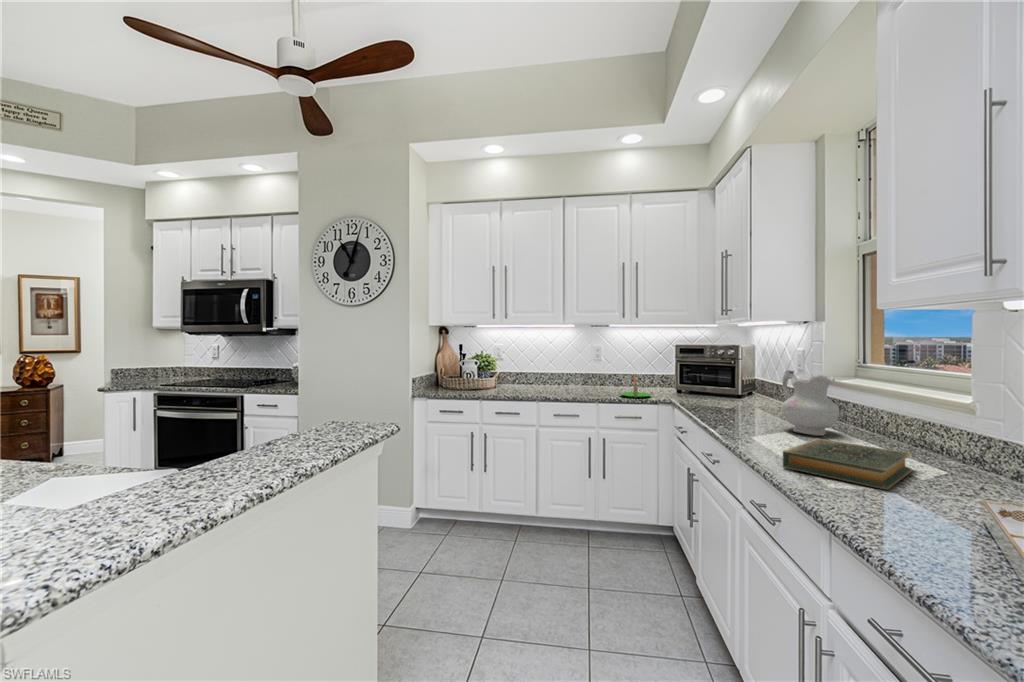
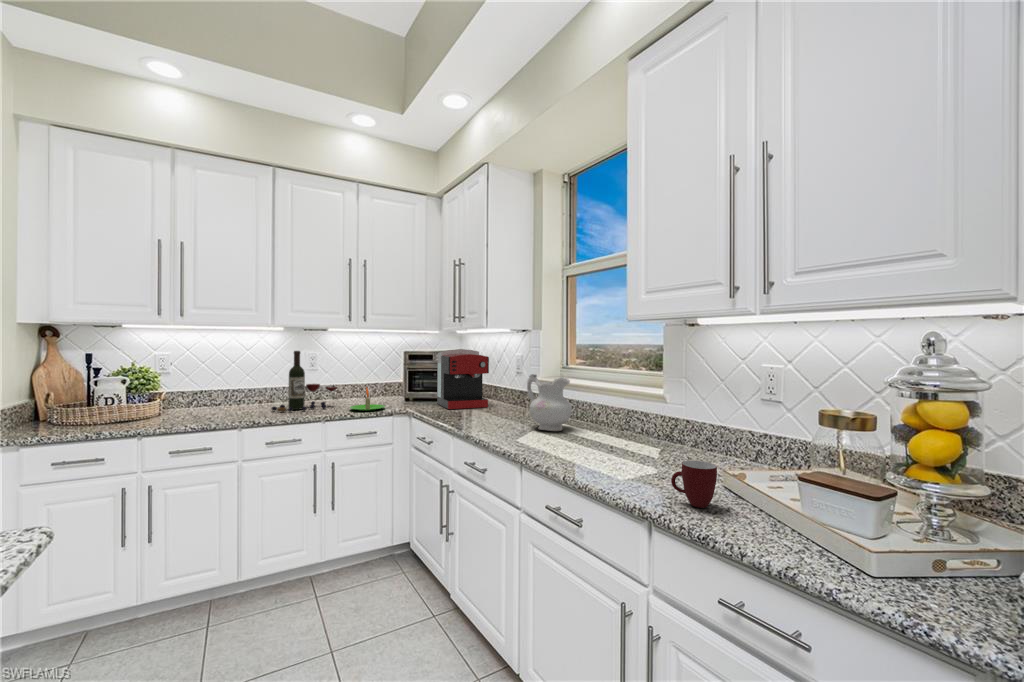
coffee maker: none [706,343,759,405] -> present [437,349,489,409]
wine bottle: none [563,344,614,393] -> present [272,351,337,412]
hardback book: present [783,439,913,490] -> none [570,435,650,472]
mug: none [874,475,938,533] -> present [671,460,717,508]

